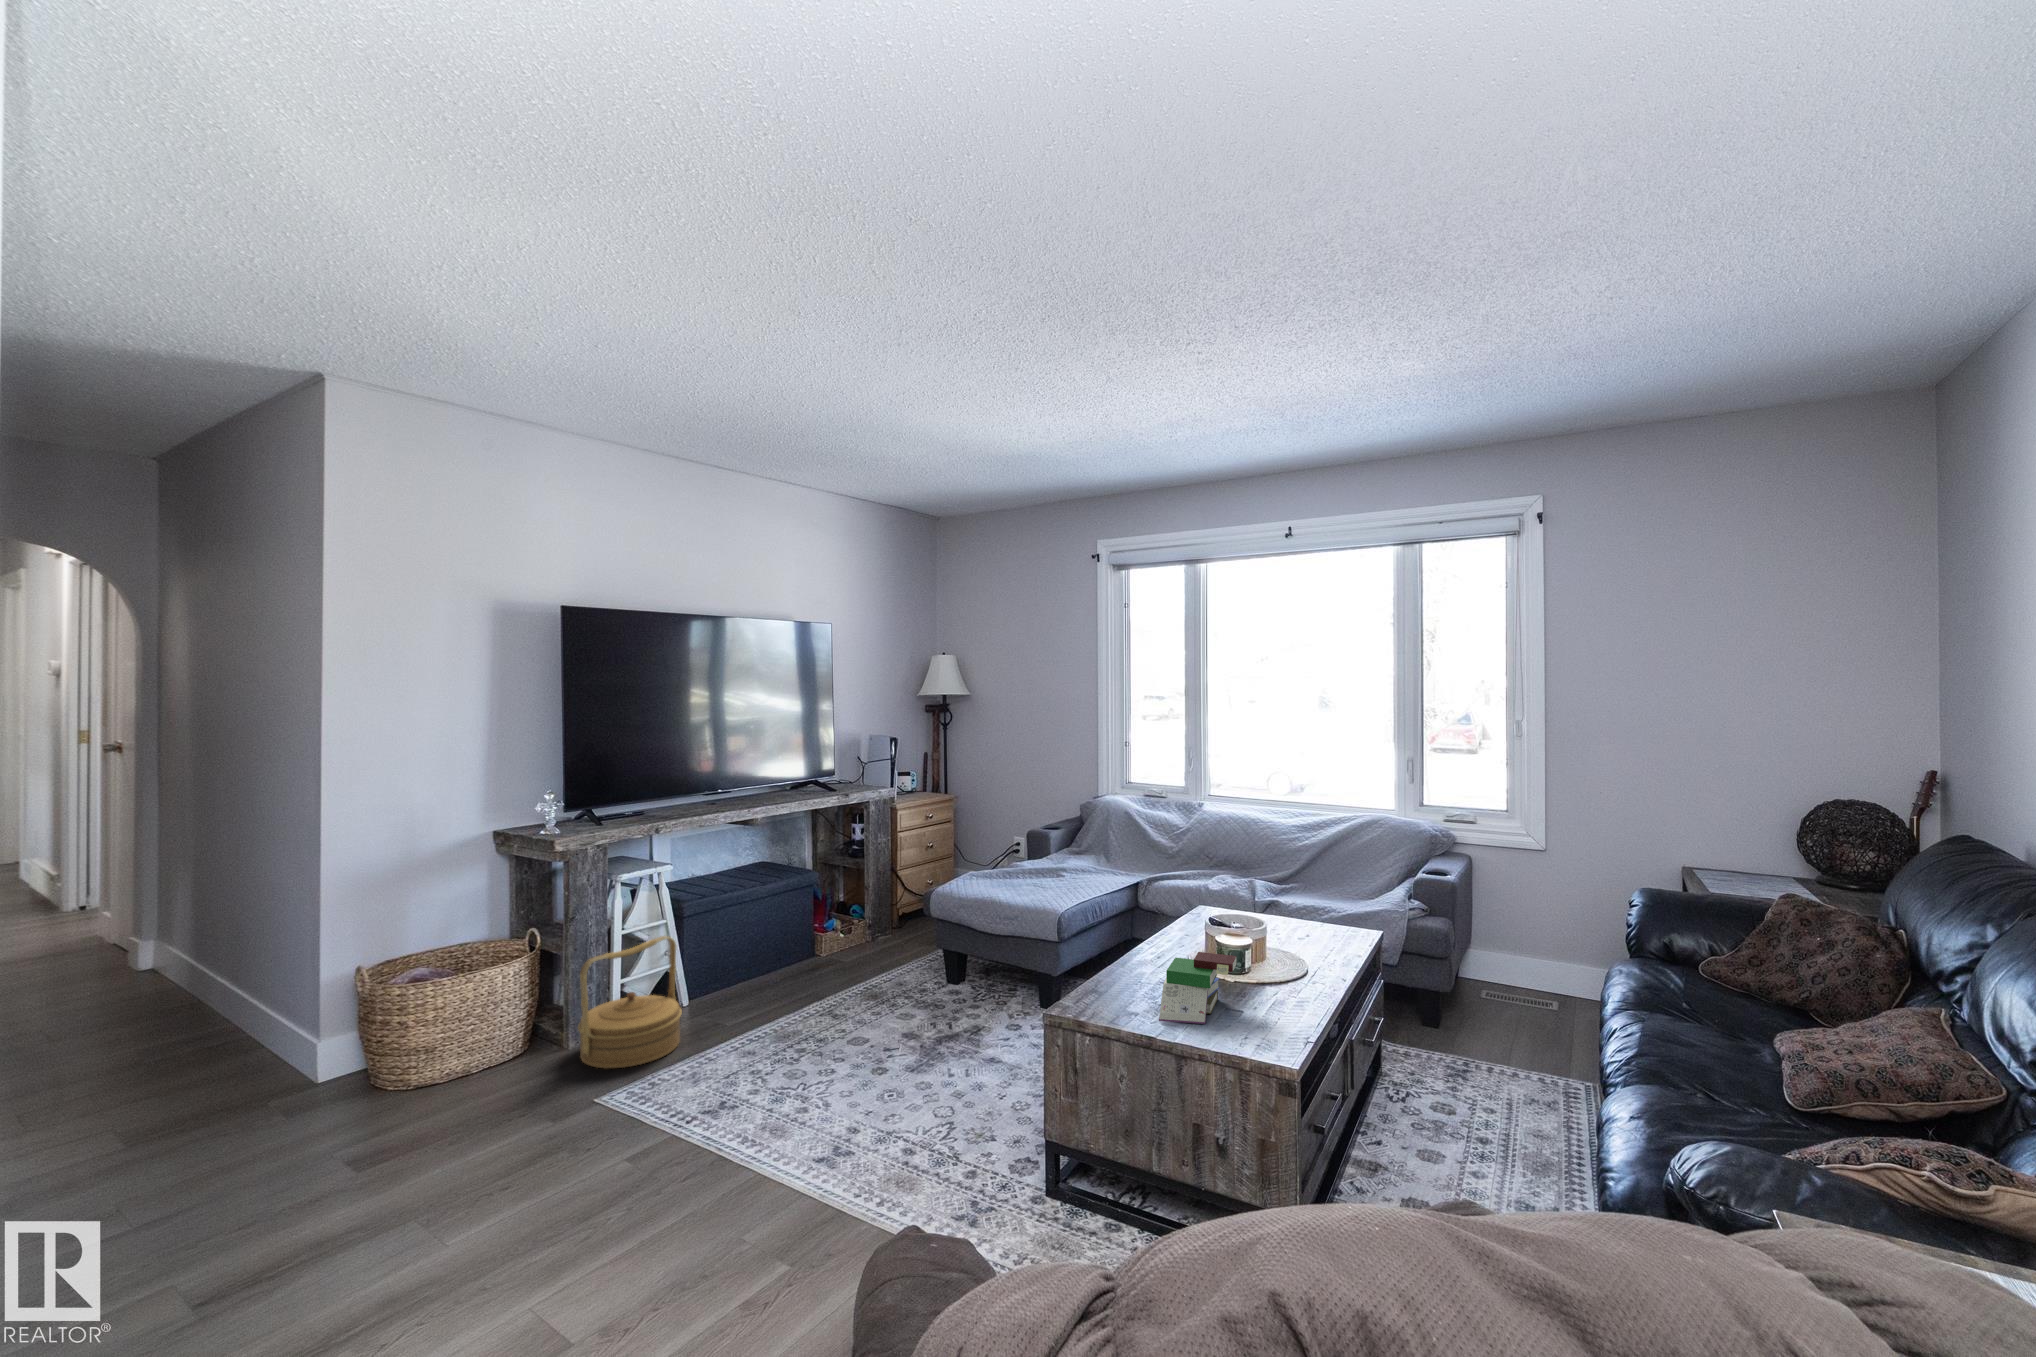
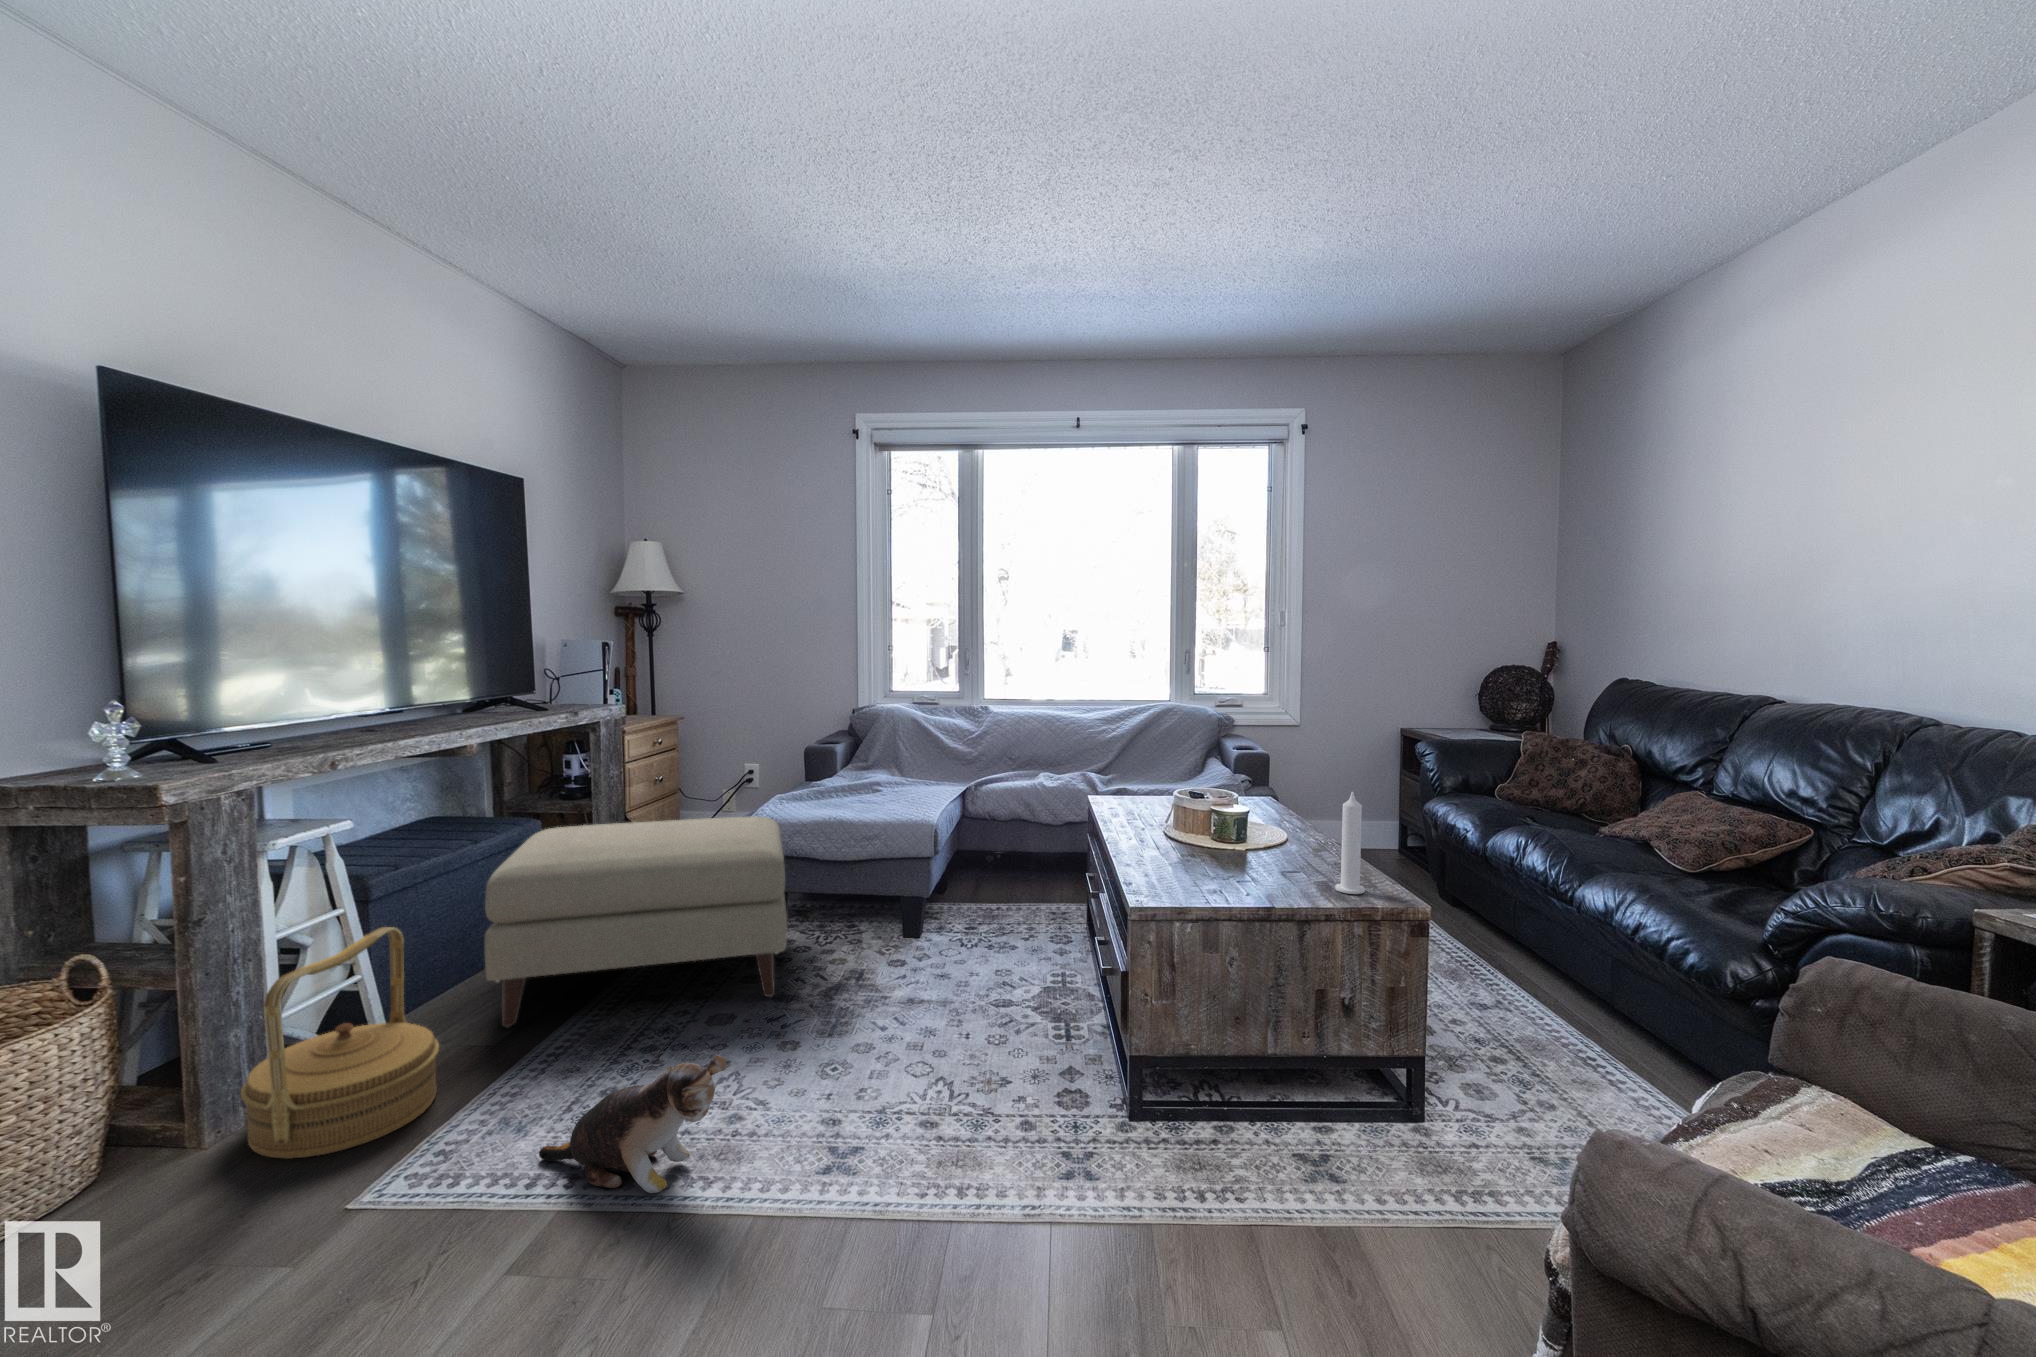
ottoman: none [732,880,959,1032] -> present [485,817,787,1027]
candle: none [1253,941,1281,1044] -> present [1335,792,1365,894]
book: present [1159,952,1237,1024] -> none [1205,821,1282,894]
plush toy: none [684,1059,758,1142] -> present [539,1055,726,1193]

